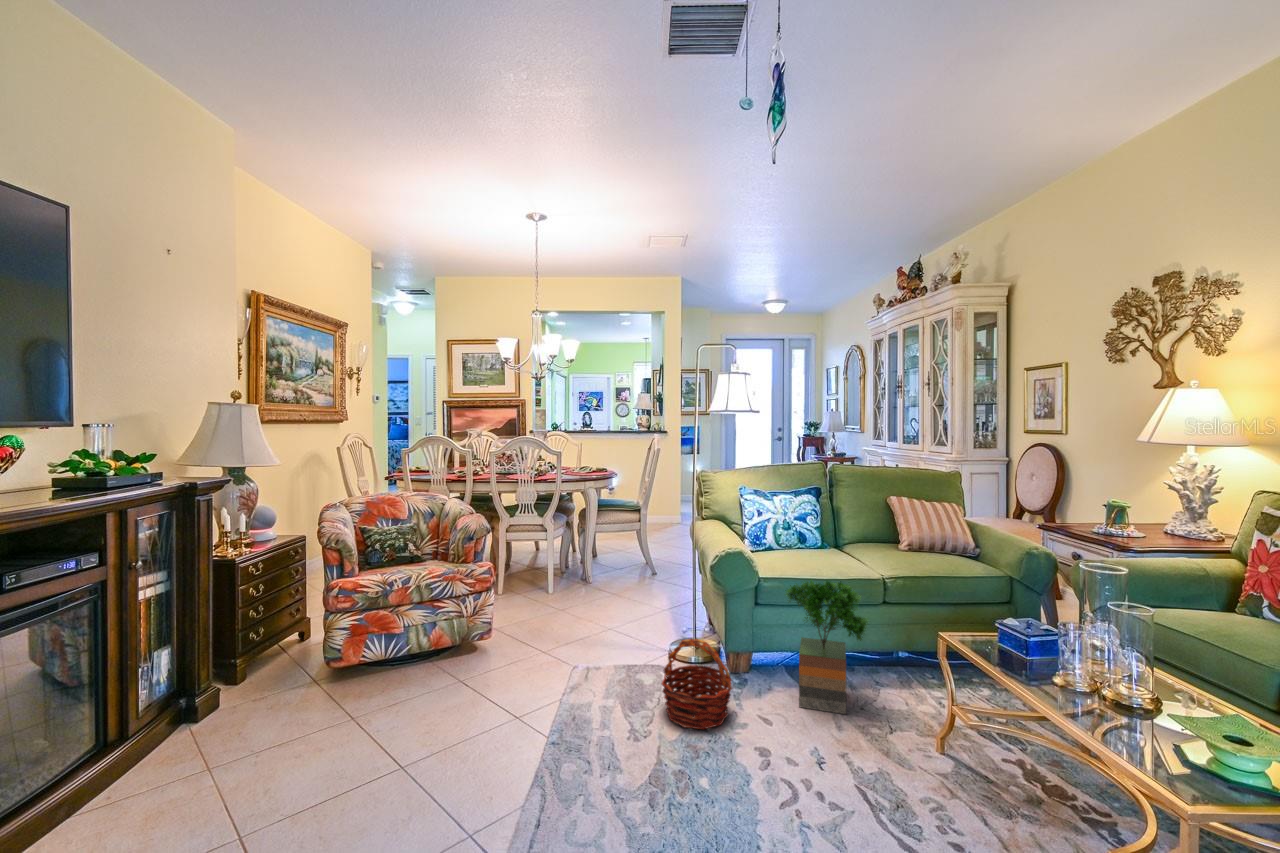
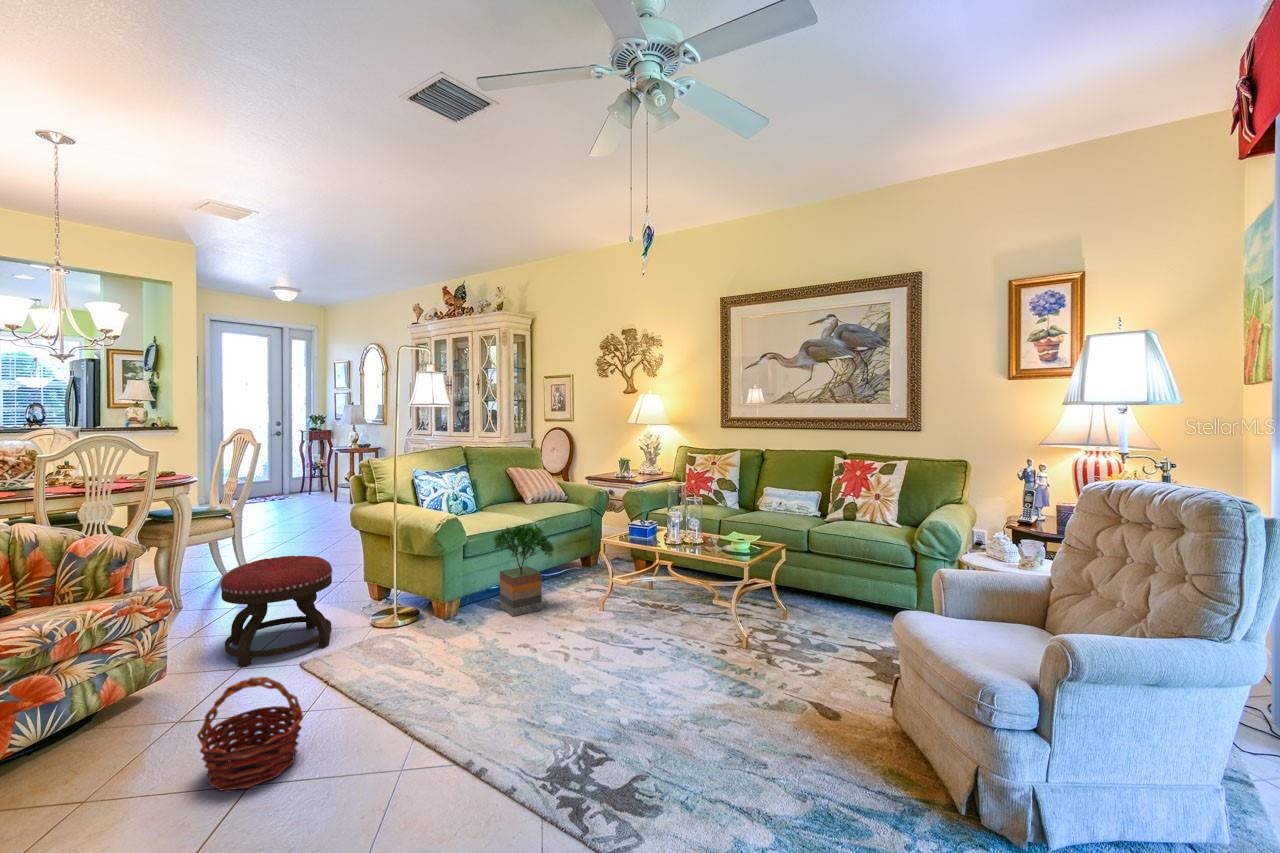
ottoman: none [541,556,632,659] -> present [220,556,332,667]
basket: present [662,639,732,729] -> present [197,677,303,790]

